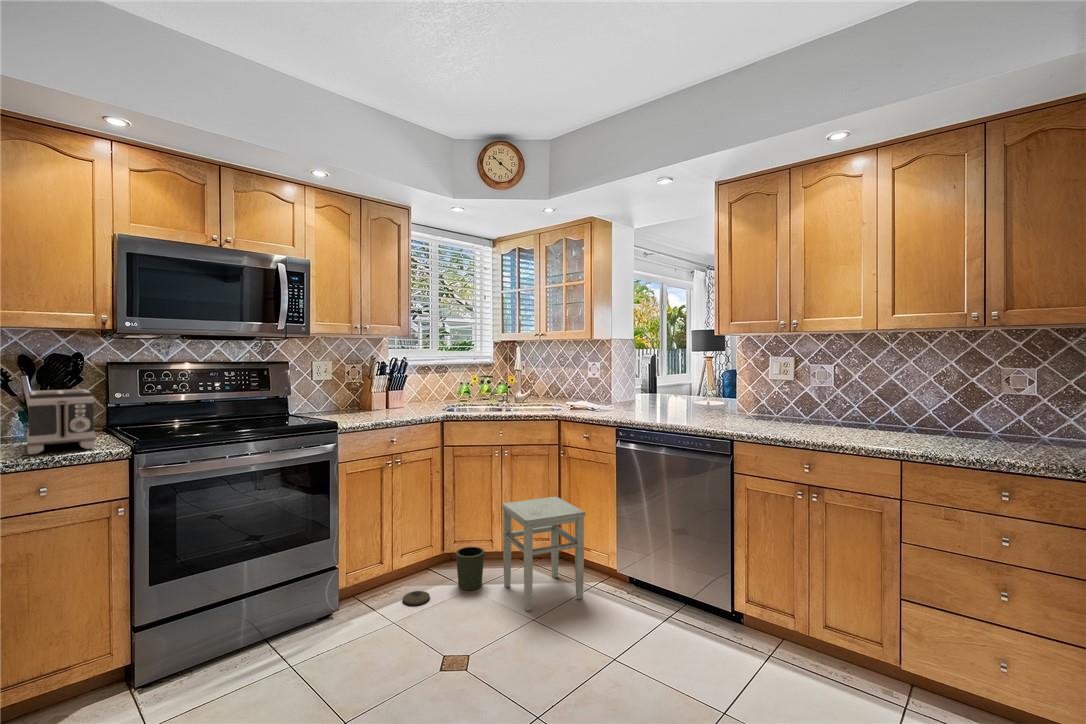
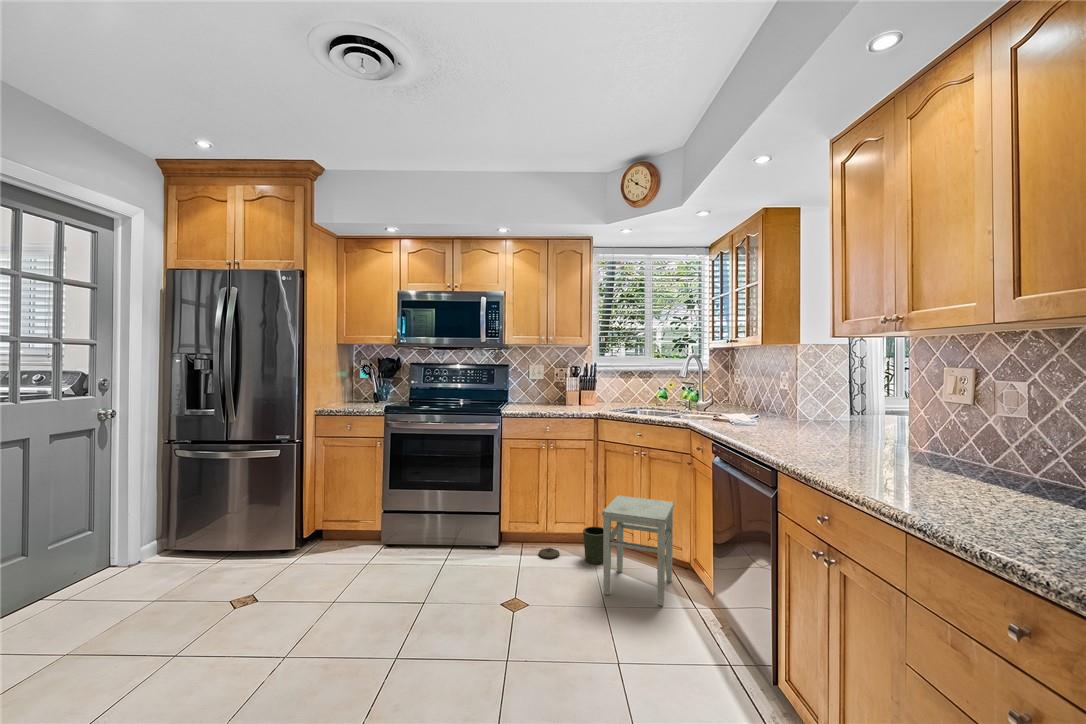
toaster: present [27,389,96,454] -> none [351,378,392,410]

